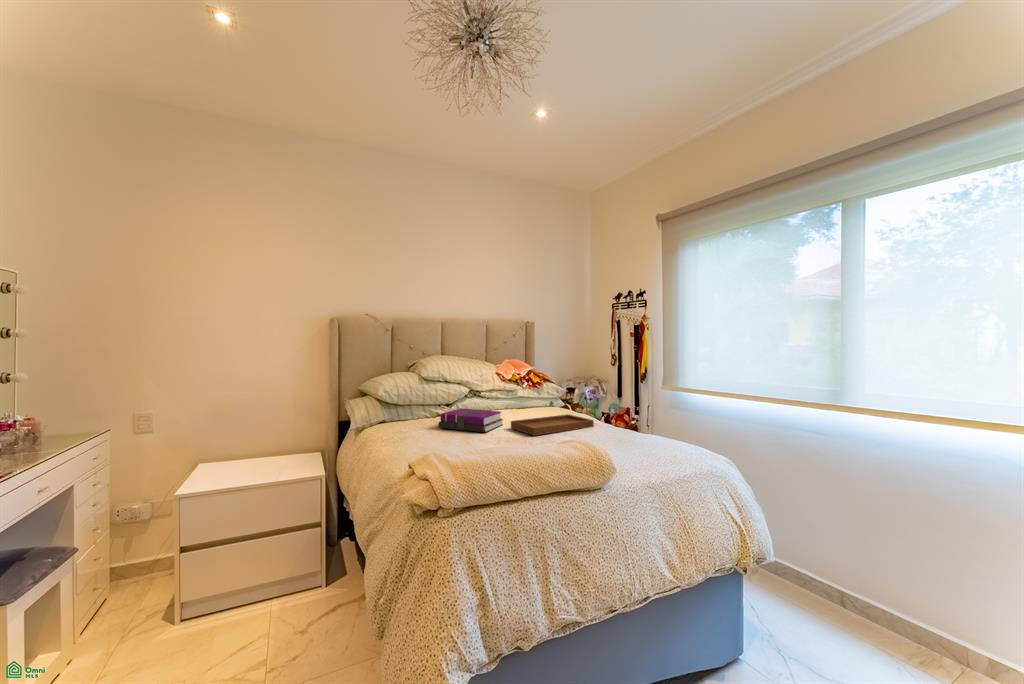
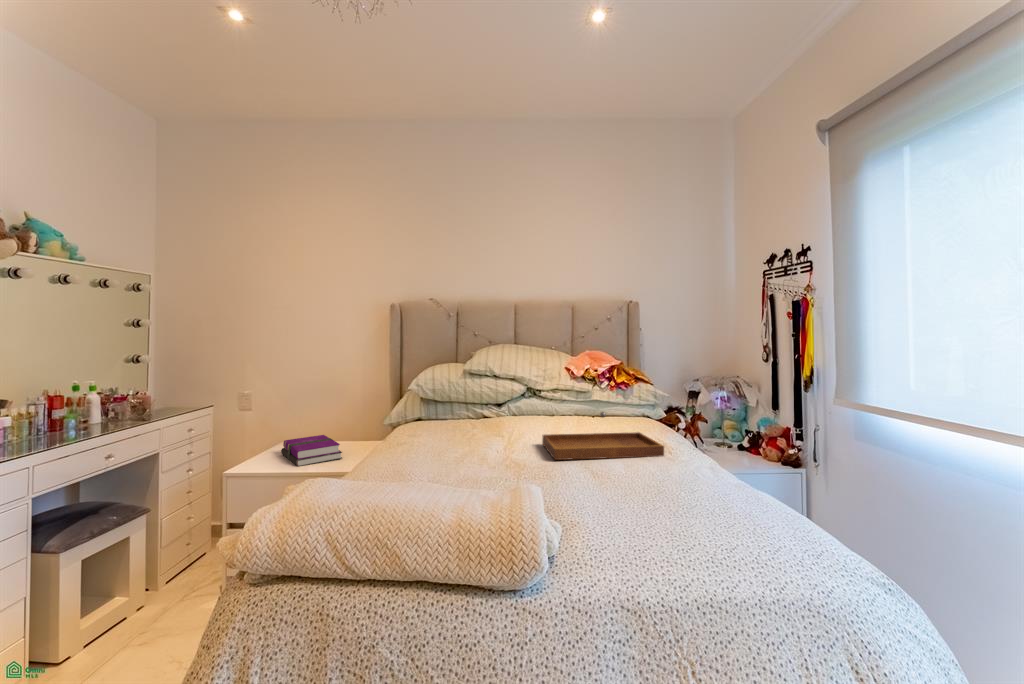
notebook: present [438,408,503,432] -> present [281,435,342,466]

